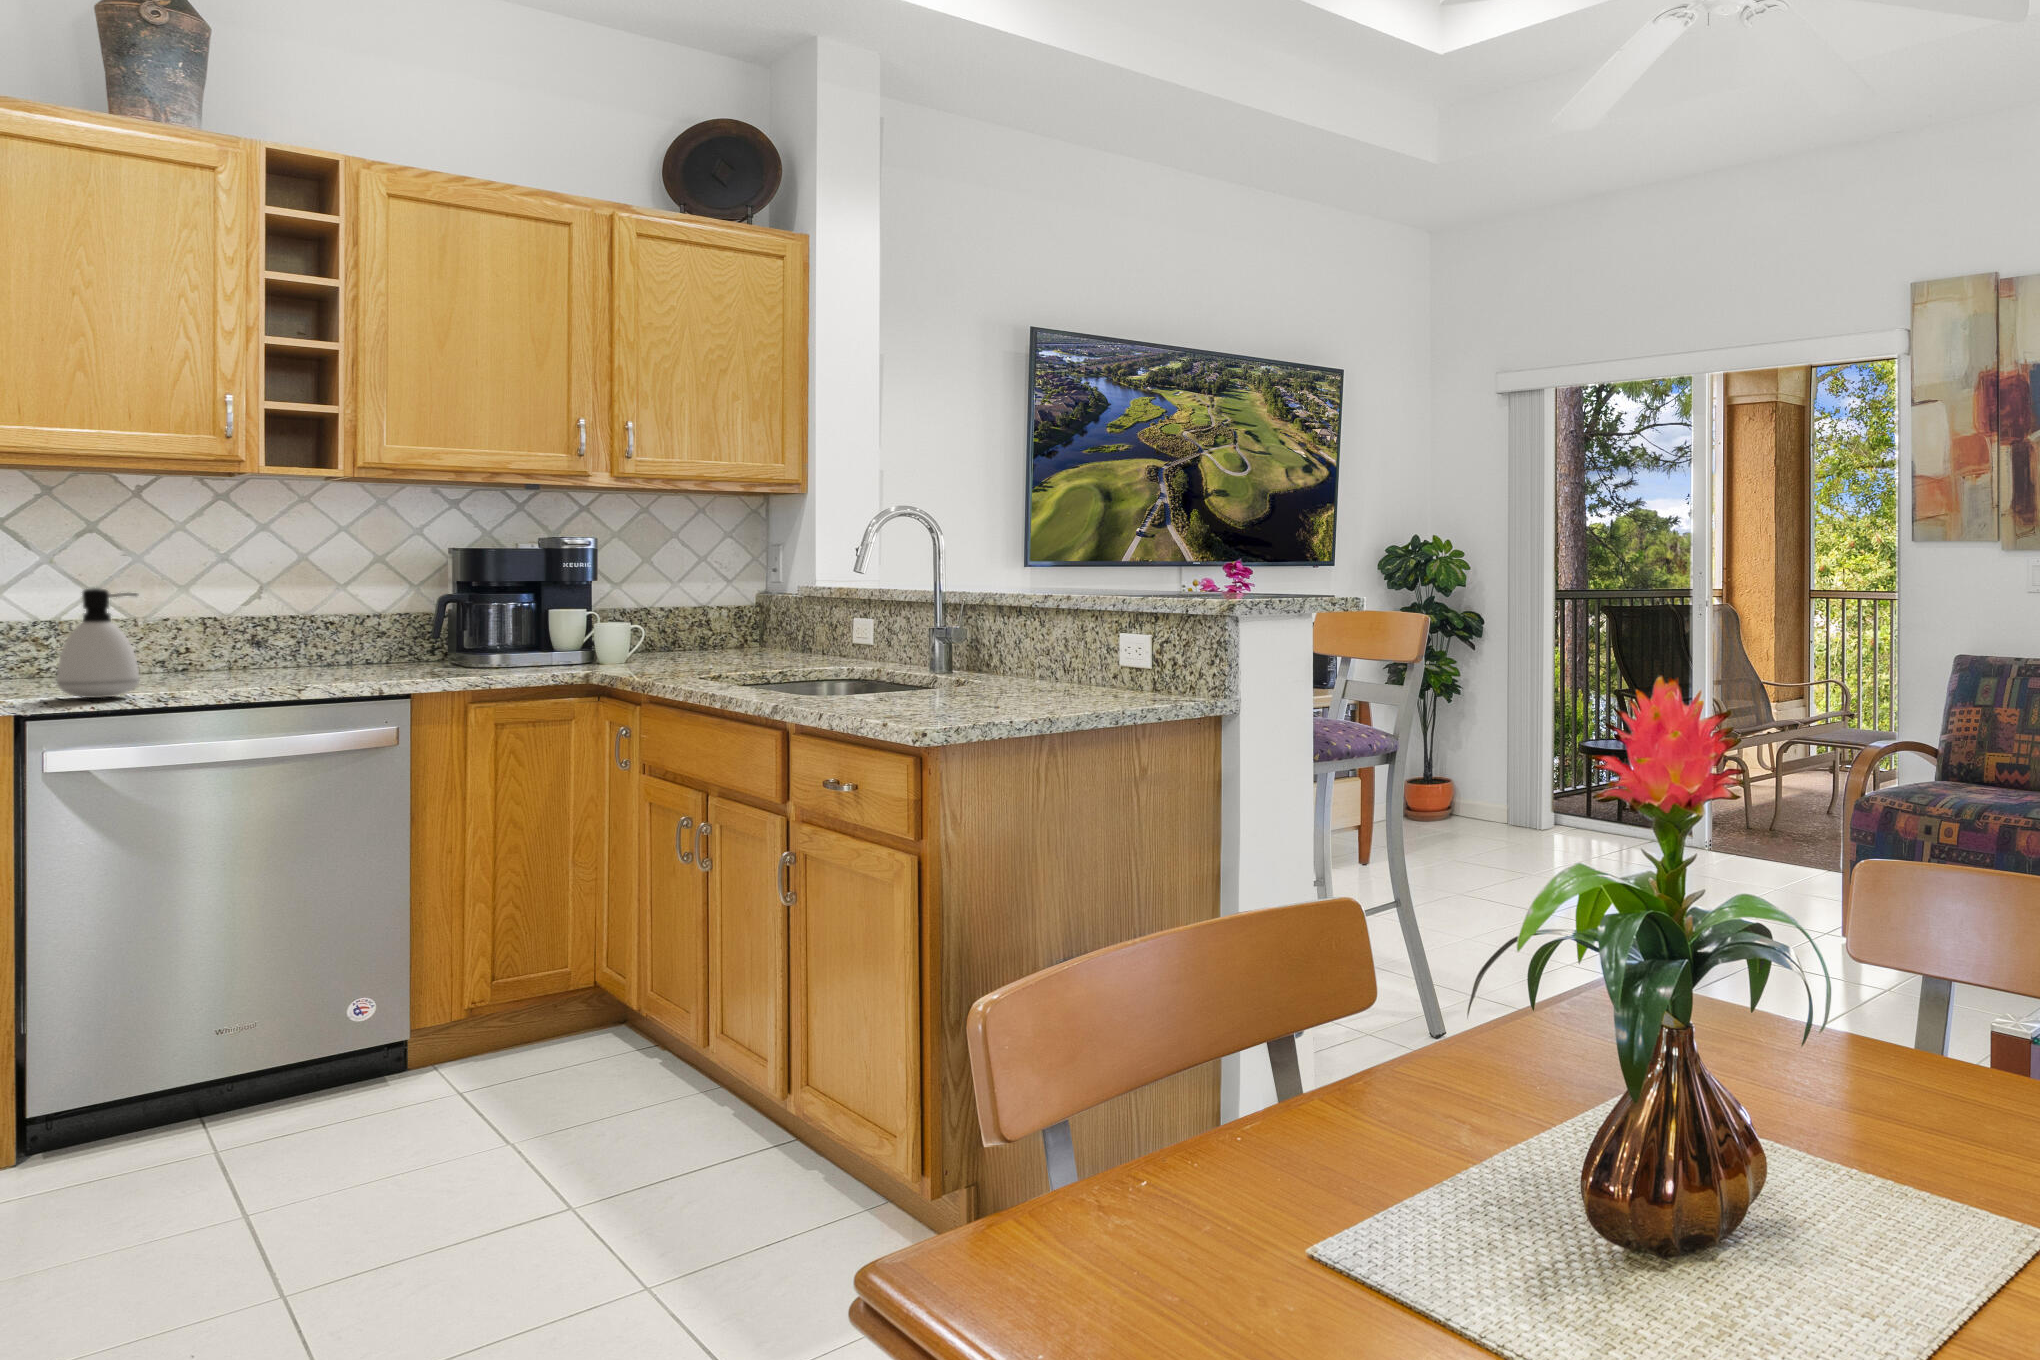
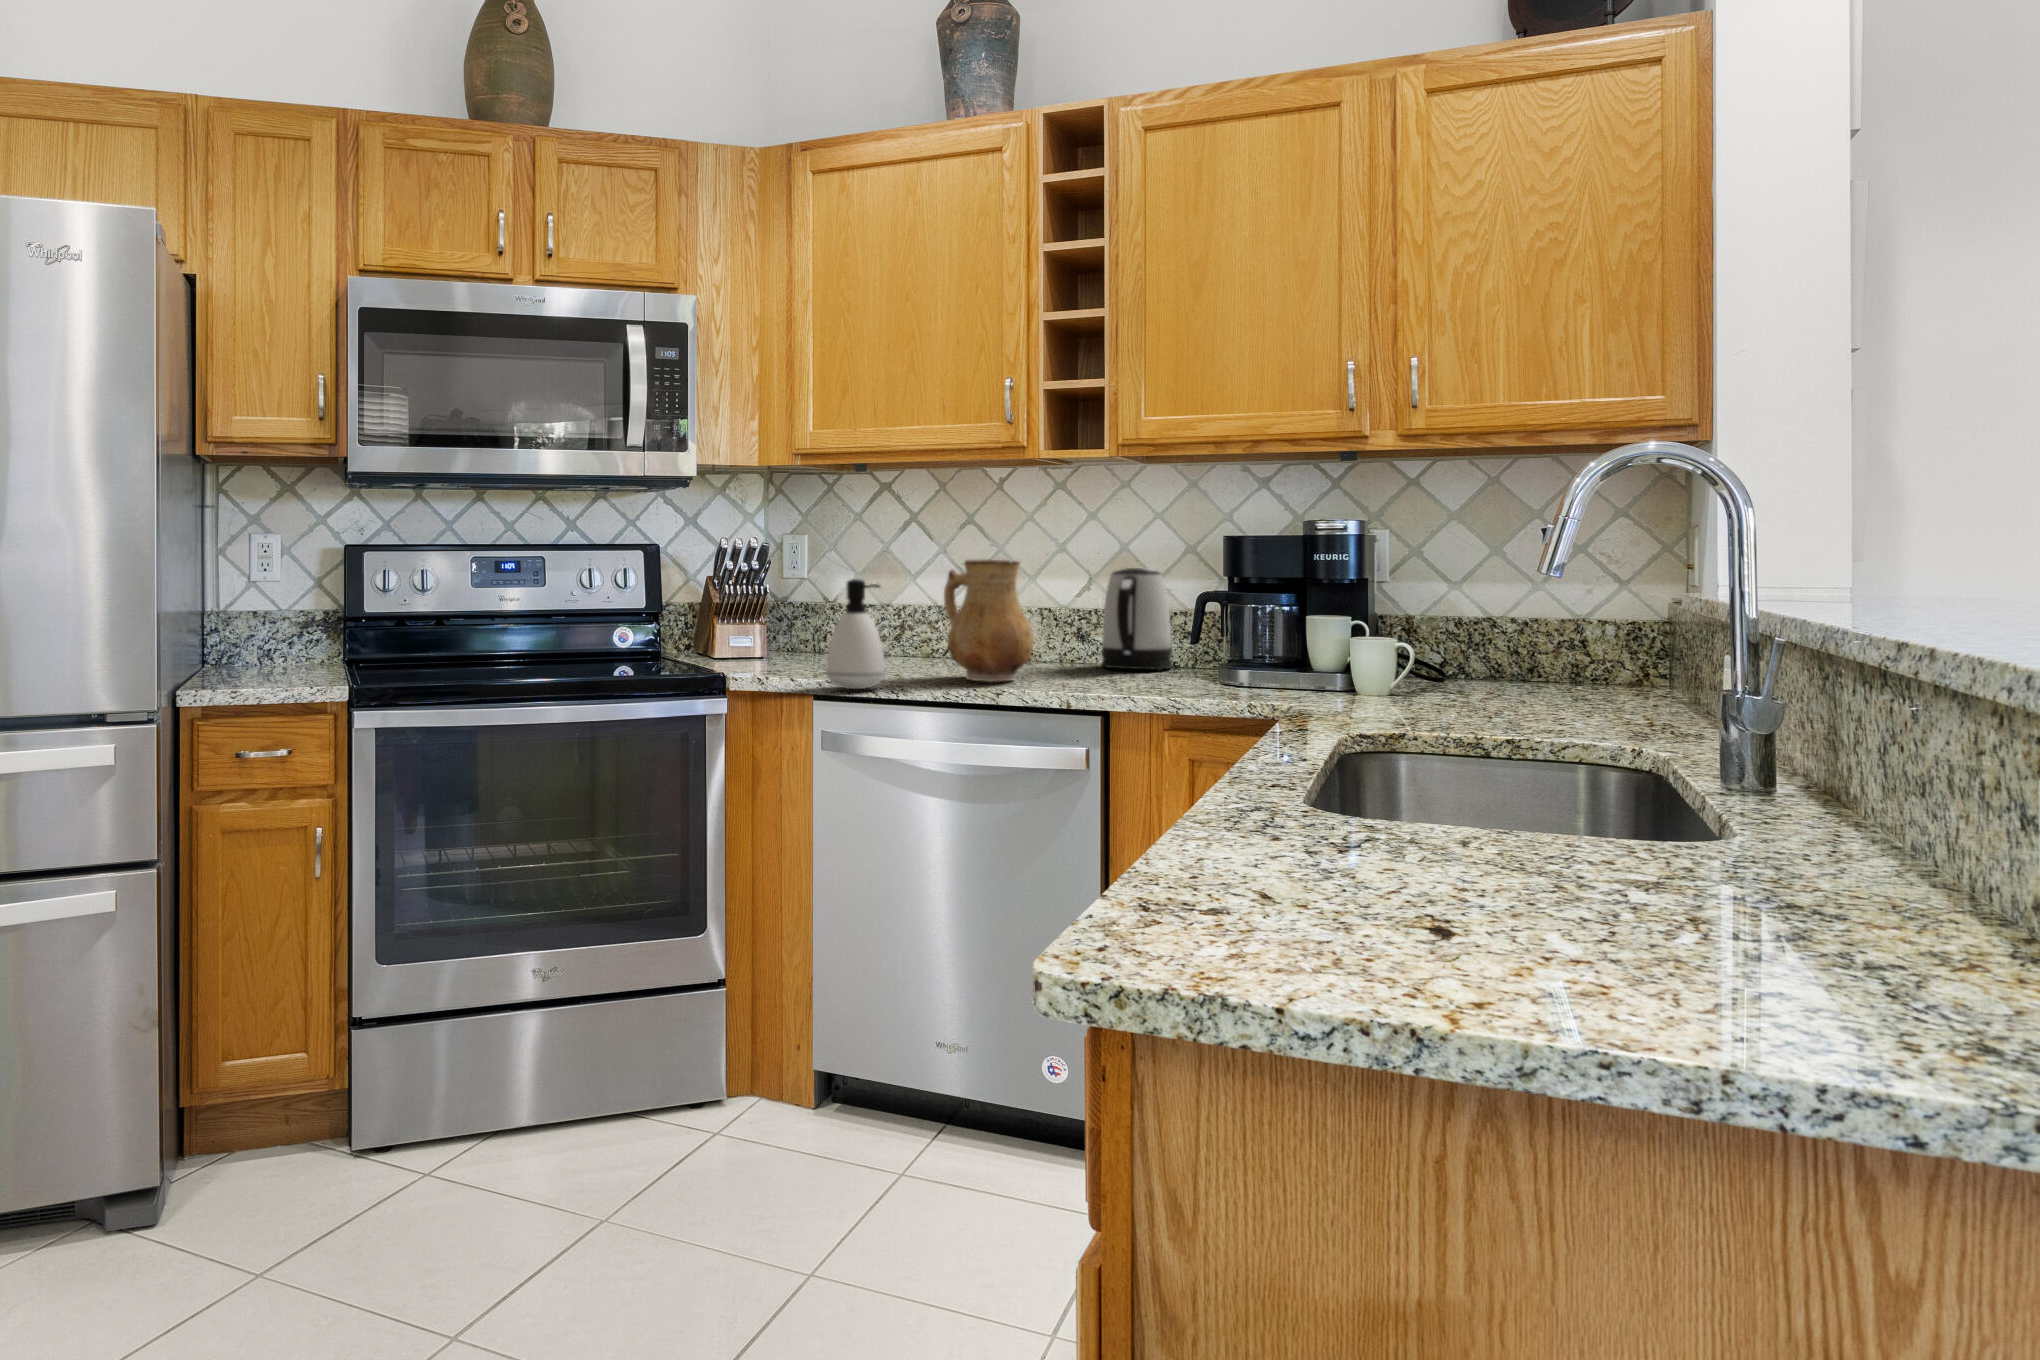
ceramic pitcher: none [153,569,277,683] -> present [944,559,1034,682]
kettle: none [300,576,378,666] -> present [1102,568,1172,670]

